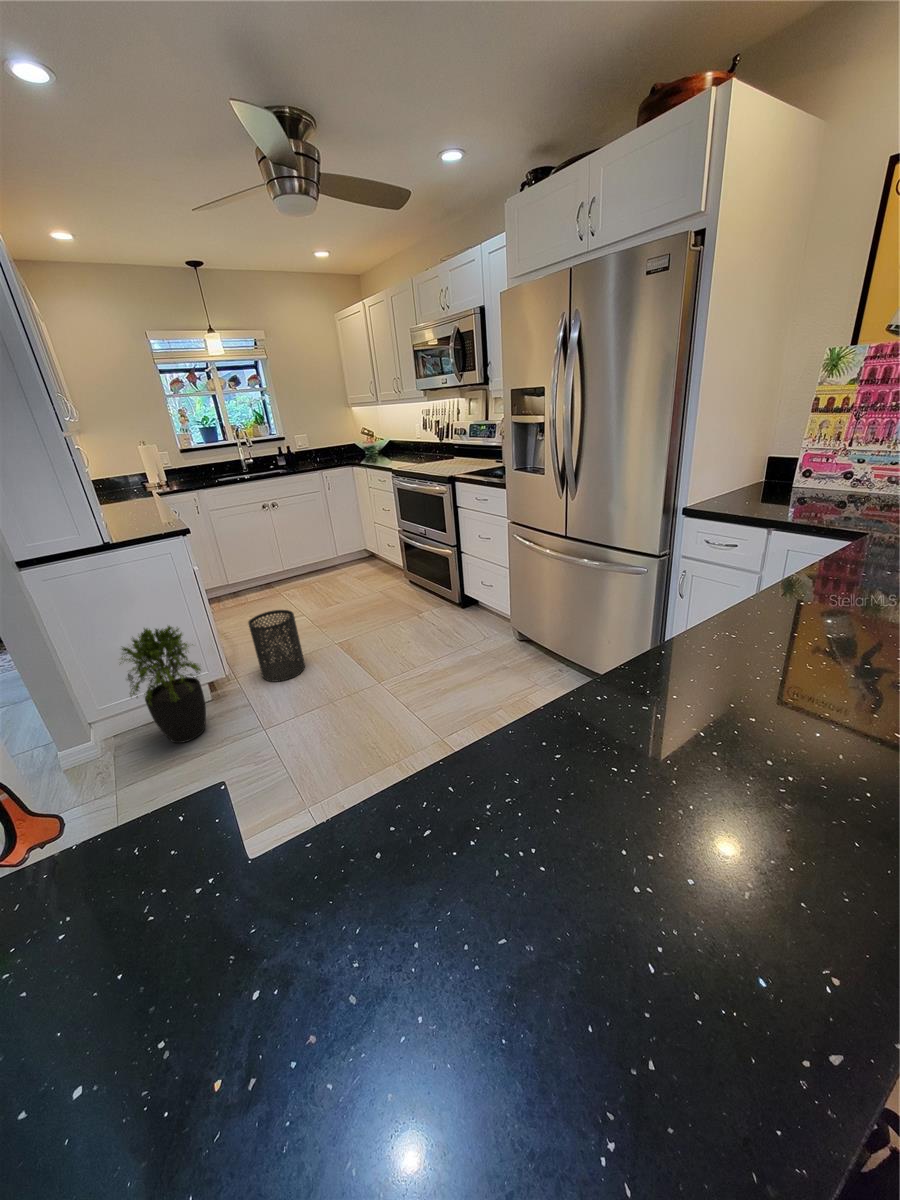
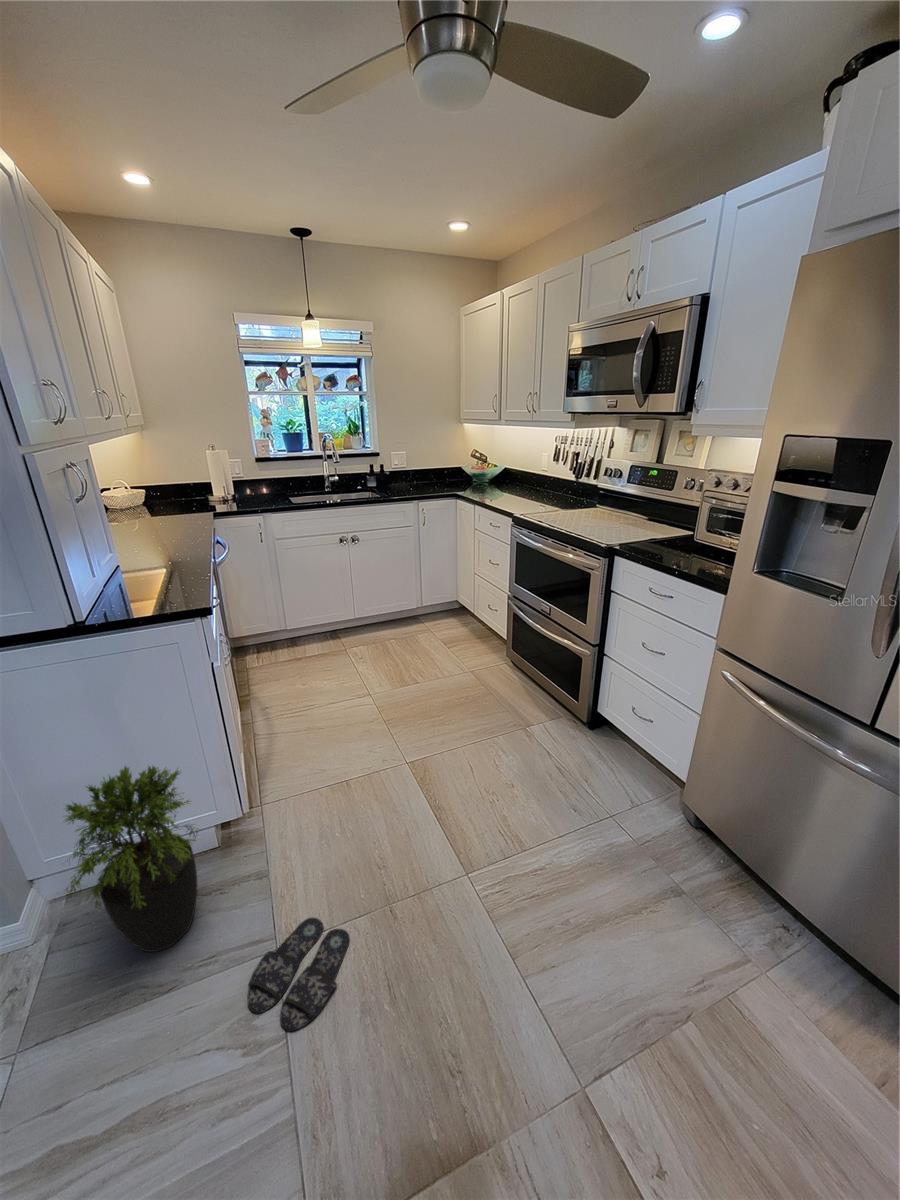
trash can: present [248,610,305,682] -> none [287,717,361,832]
slippers: none [249,713,307,751] -> present [248,918,350,1031]

